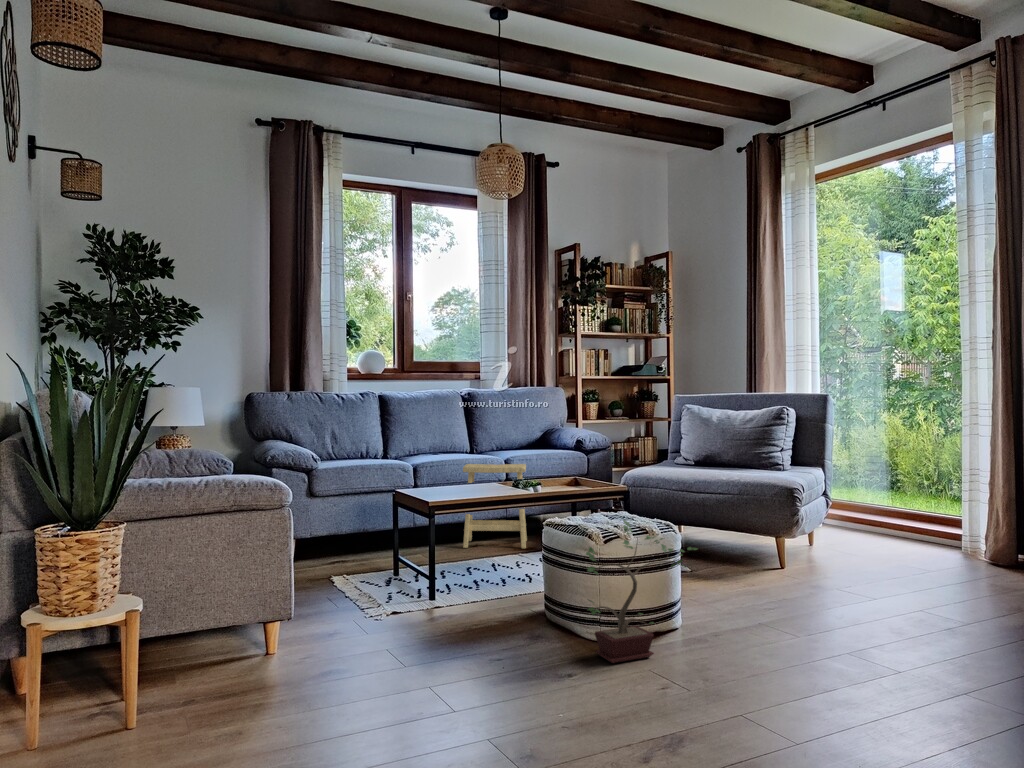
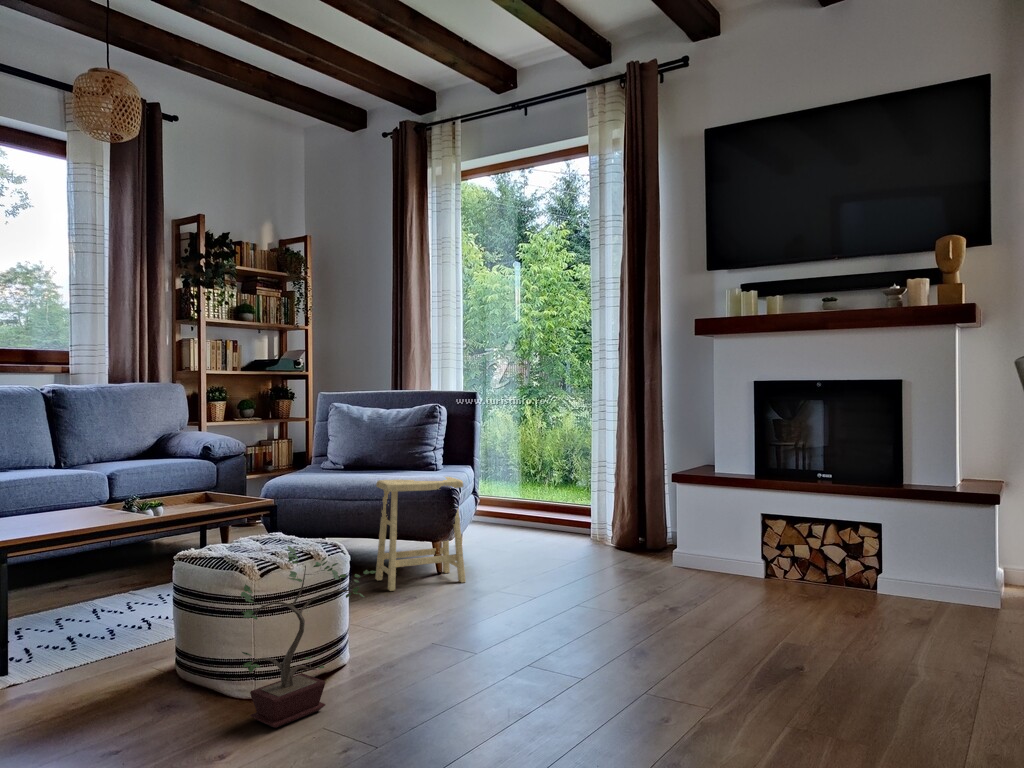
footstool: present [463,464,527,549] -> present [375,477,466,591]

